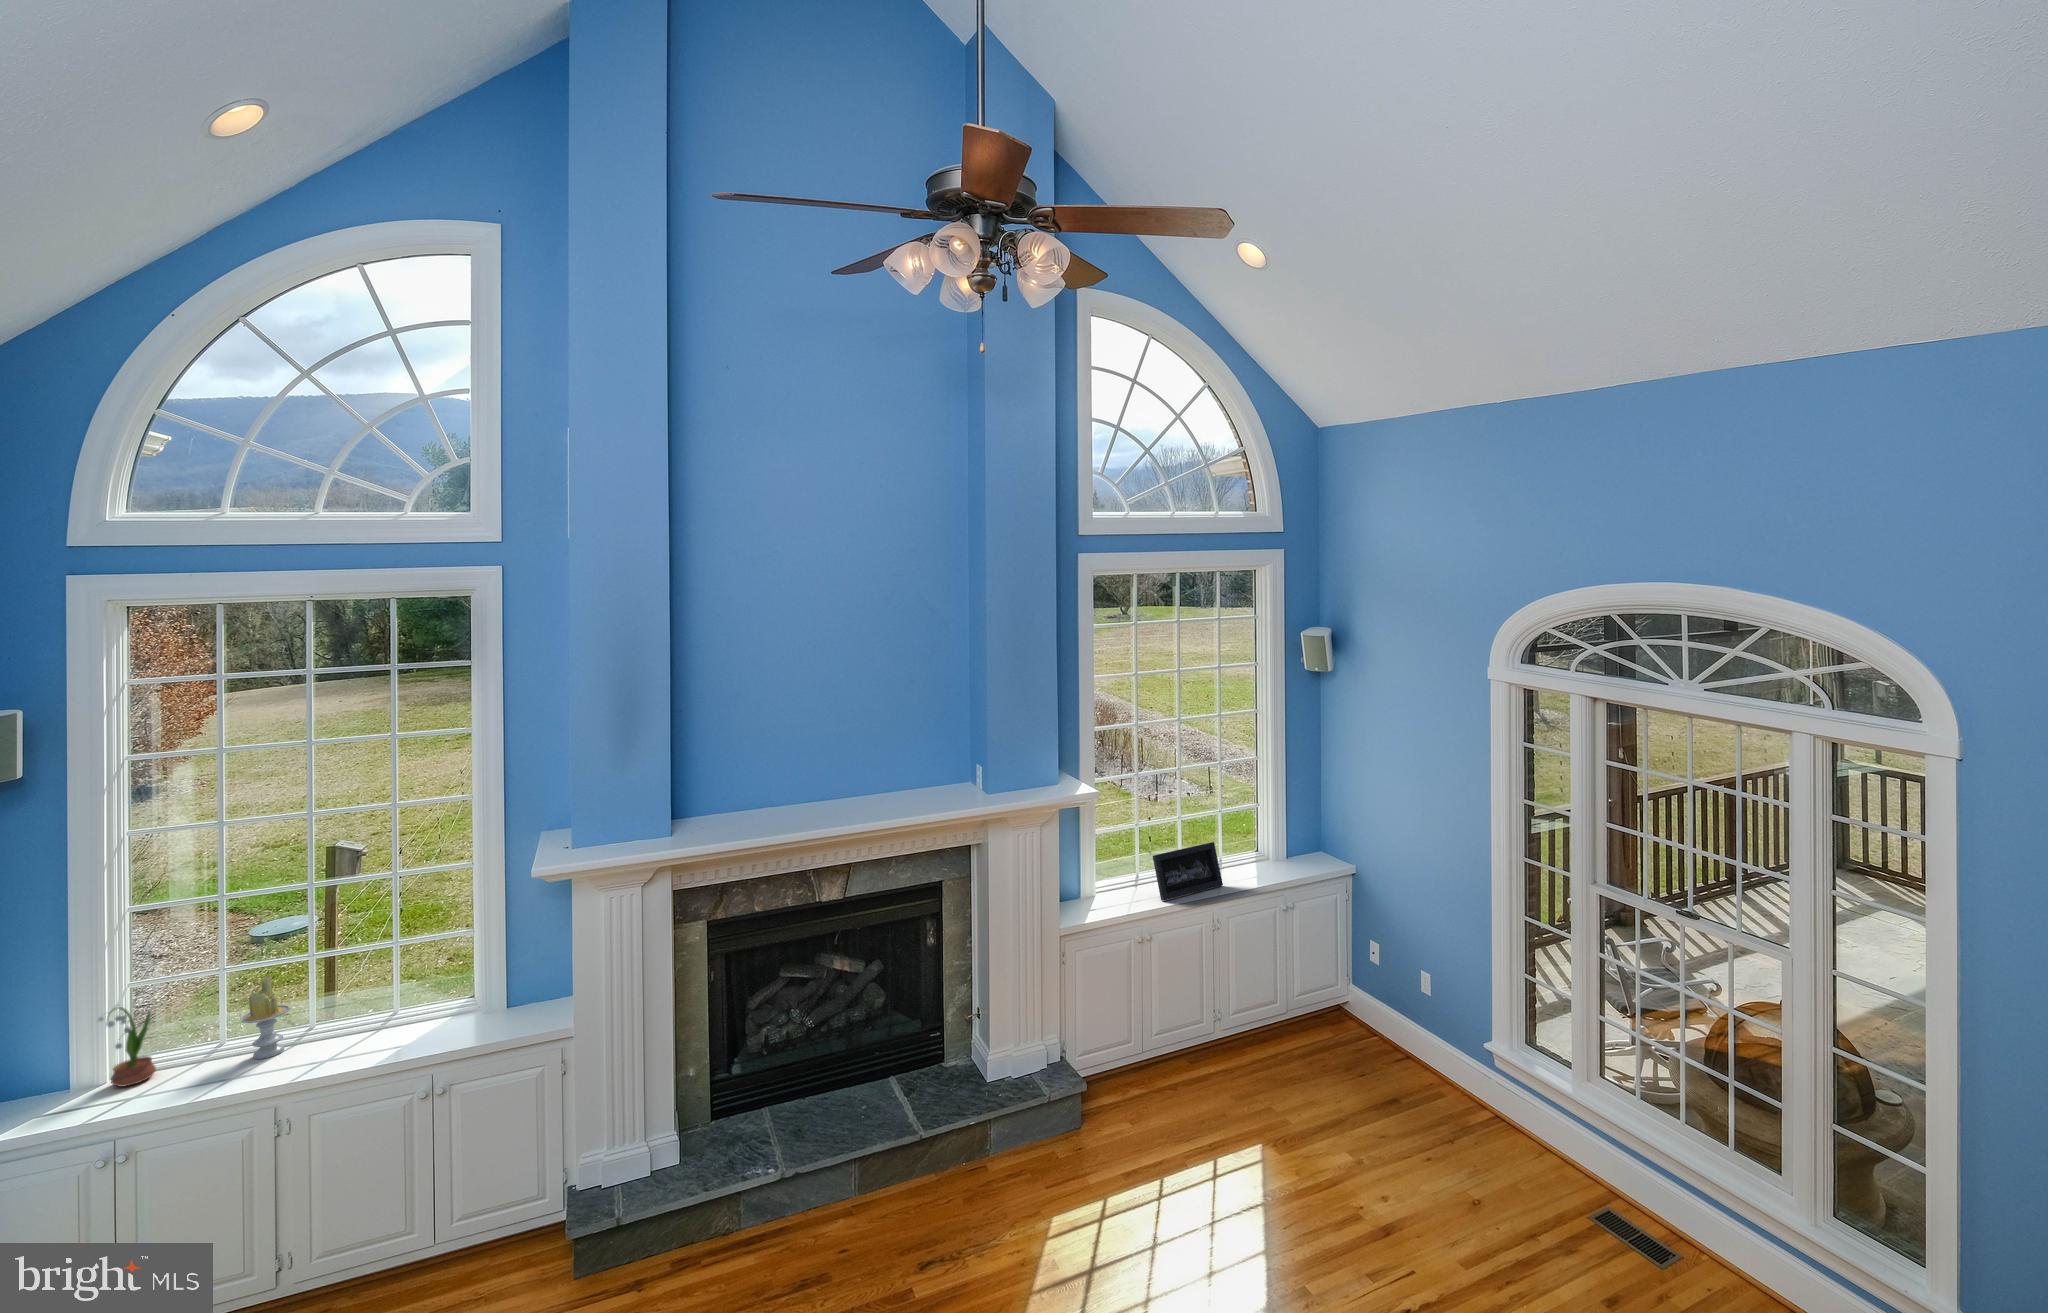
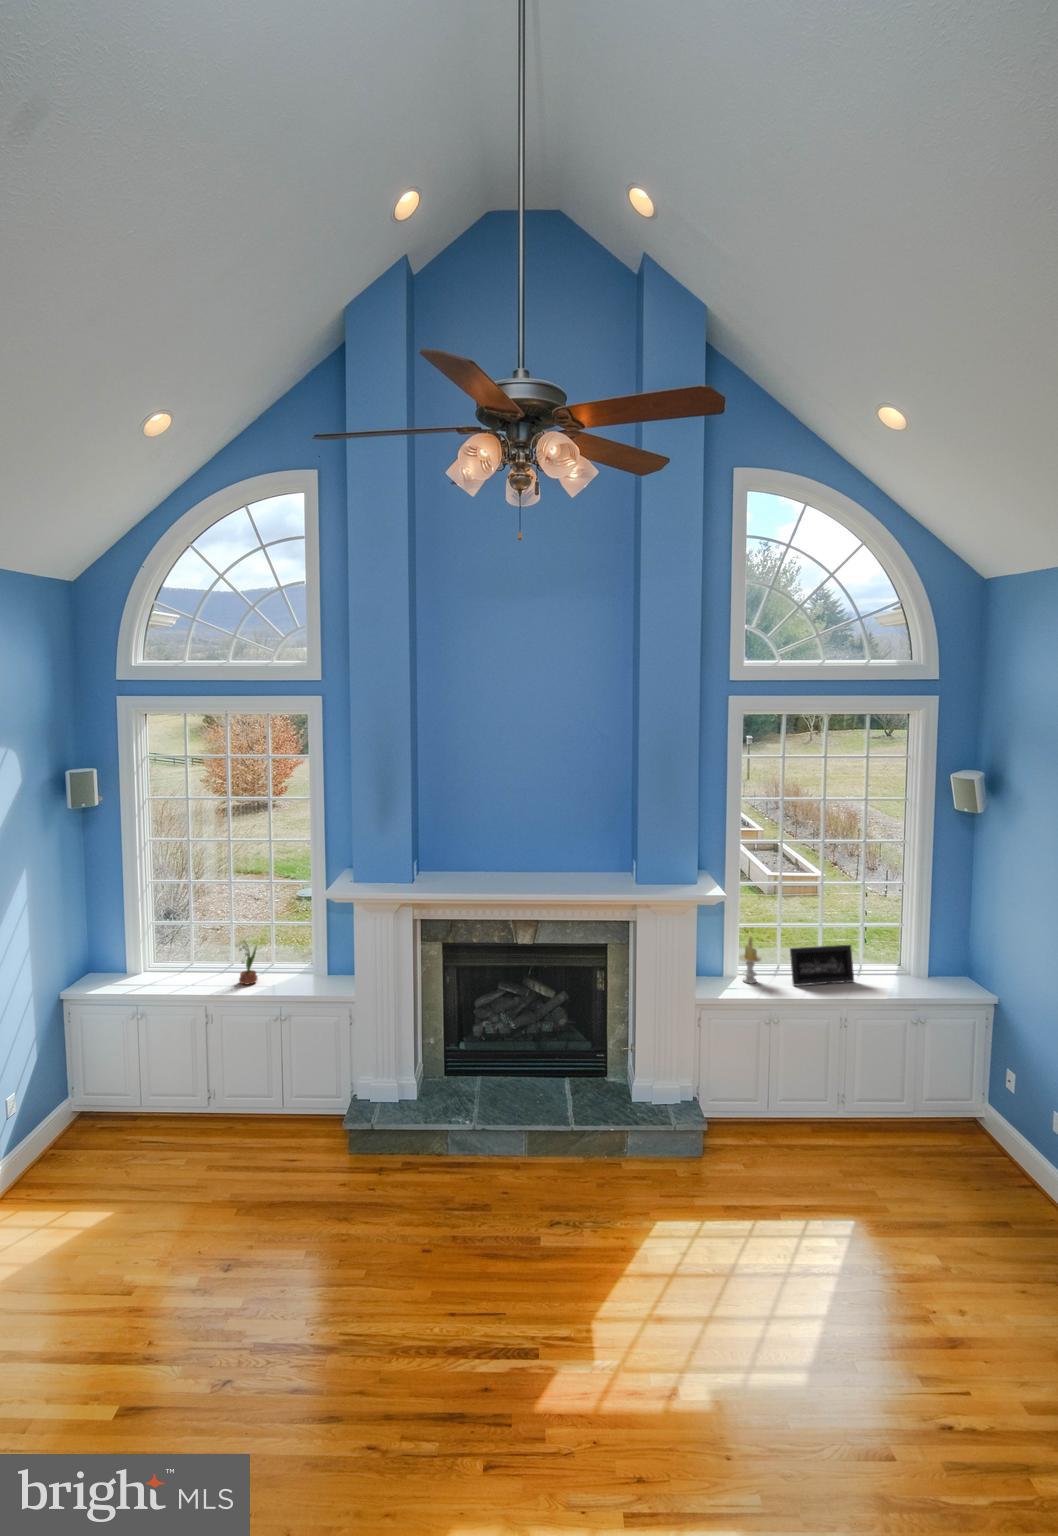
candle: present [240,976,291,1059] -> present [739,937,762,983]
potted flower: present [98,1007,156,1087] -> present [236,942,257,985]

